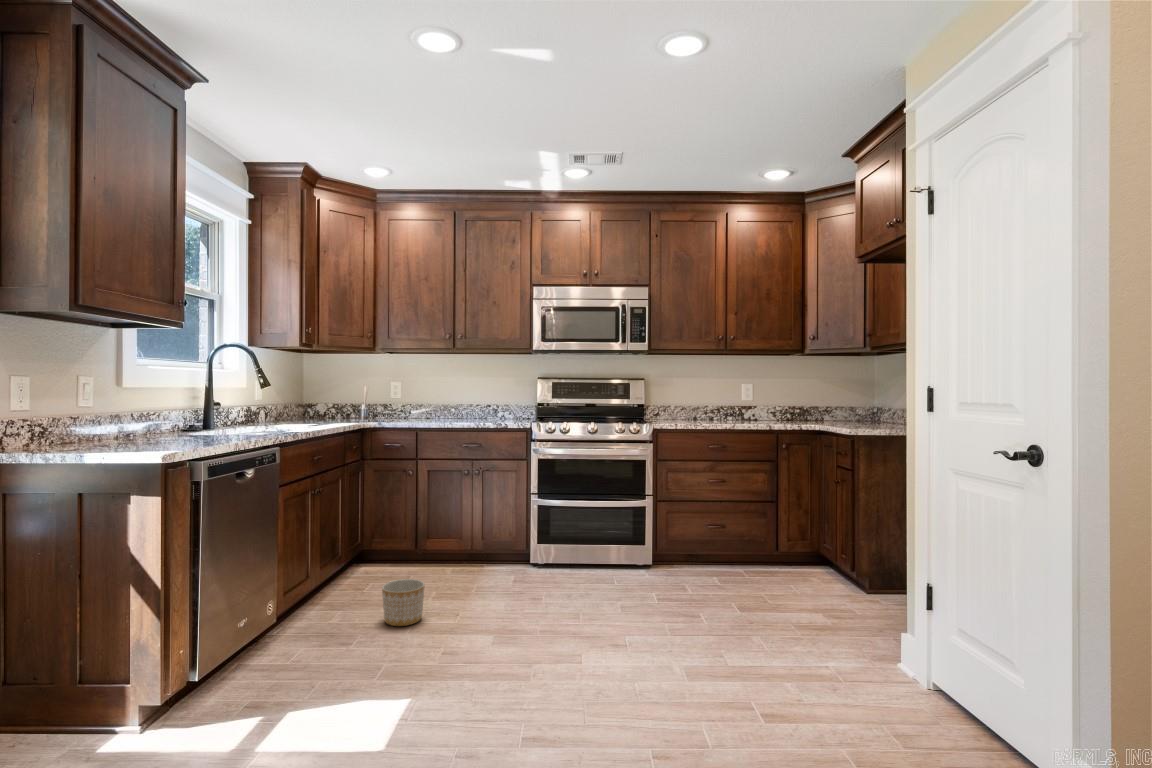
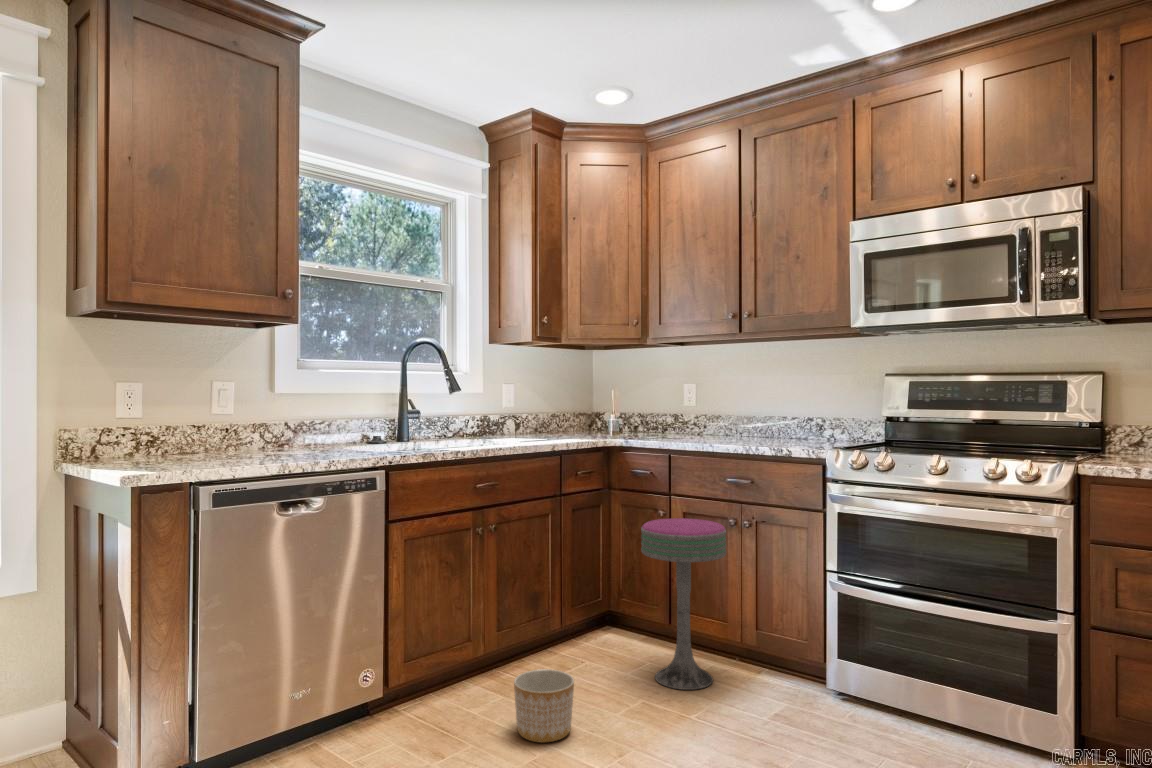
bar stool: none [419,472,476,583] -> present [641,518,726,690]

